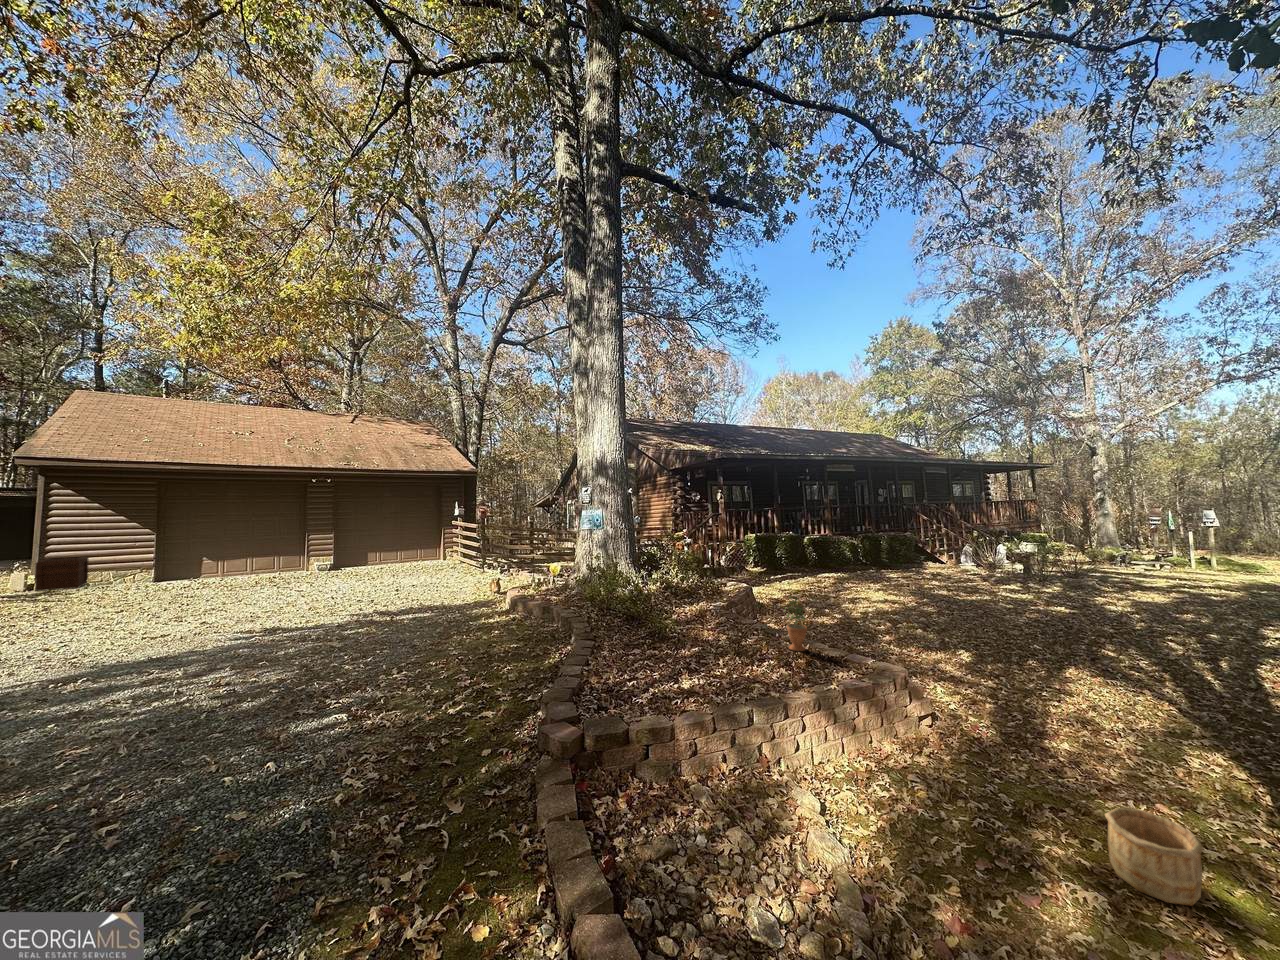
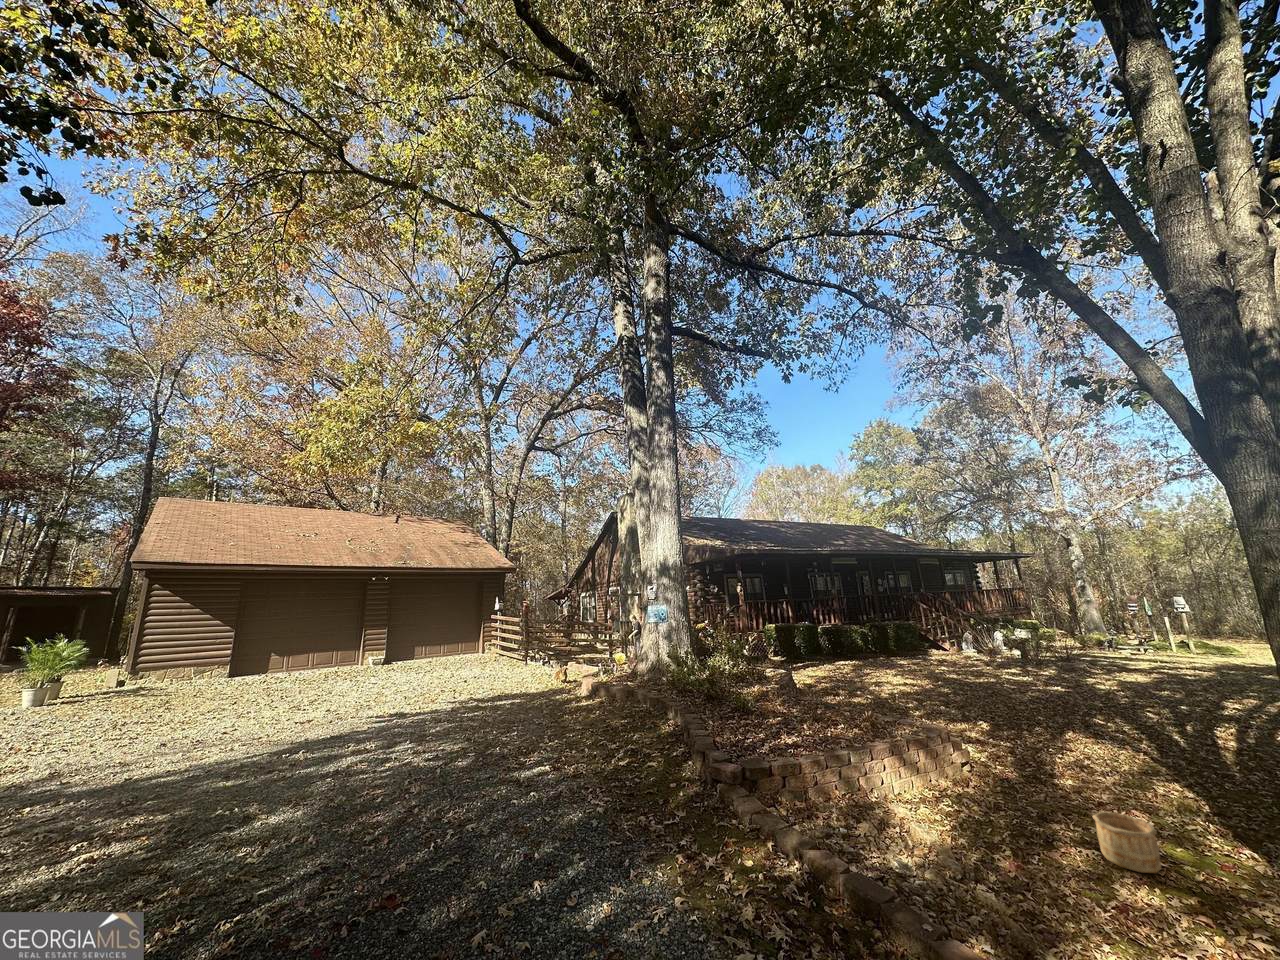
wooden crate: present [35,557,89,591] -> none [127,653,174,687]
potted plant: present [787,594,807,651] -> none [839,668,858,716]

